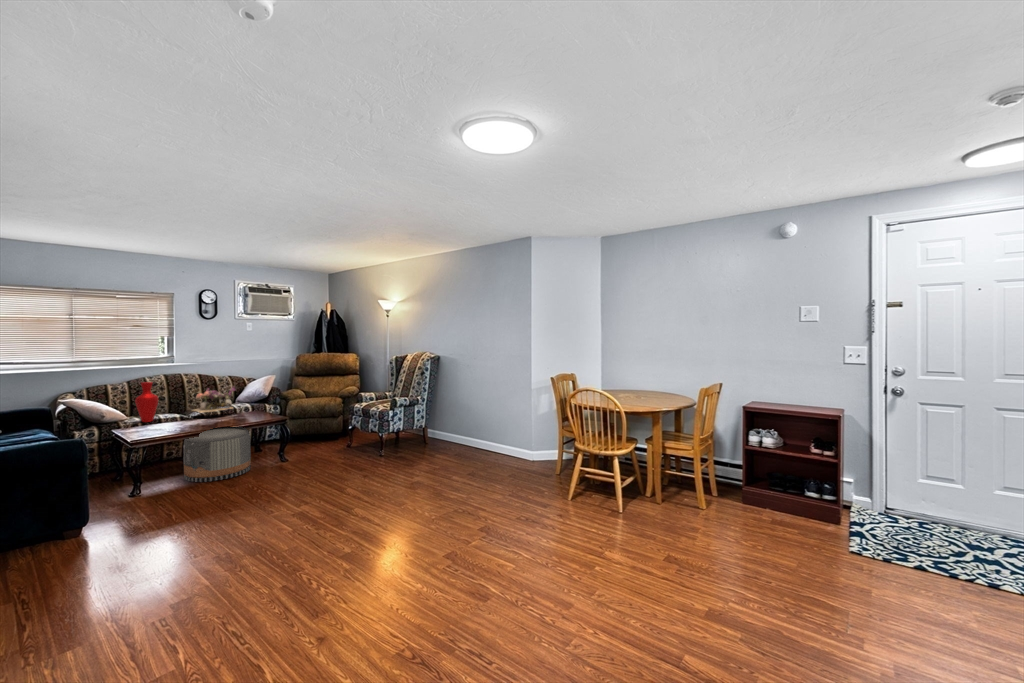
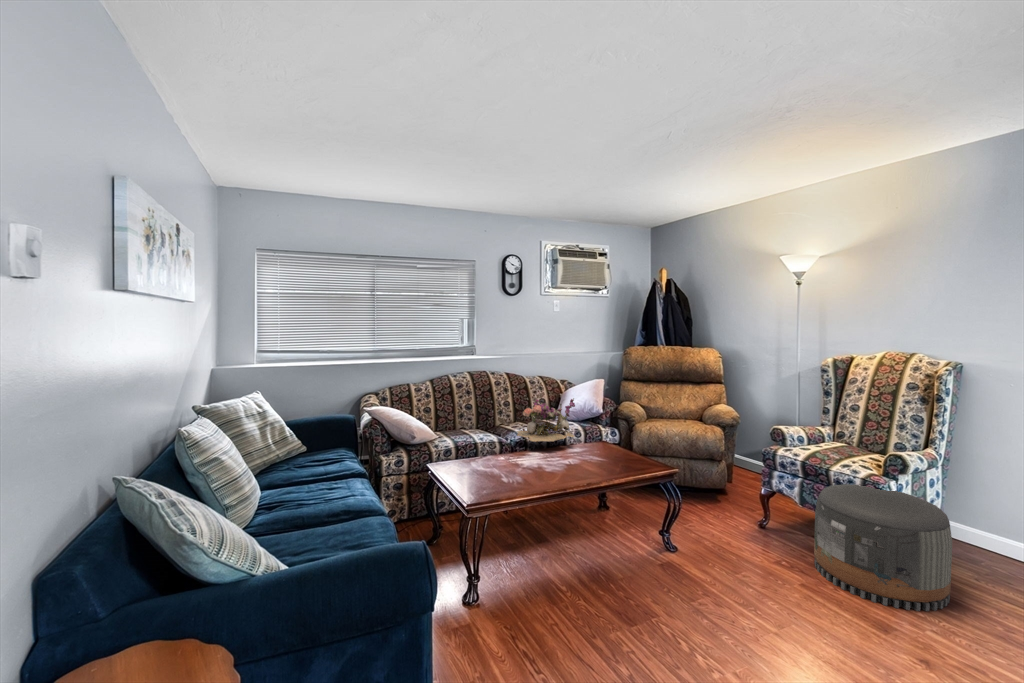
vase: present [135,382,158,422] -> none [449,386,476,448]
pouf: present [184,426,251,482] -> present [814,484,952,611]

